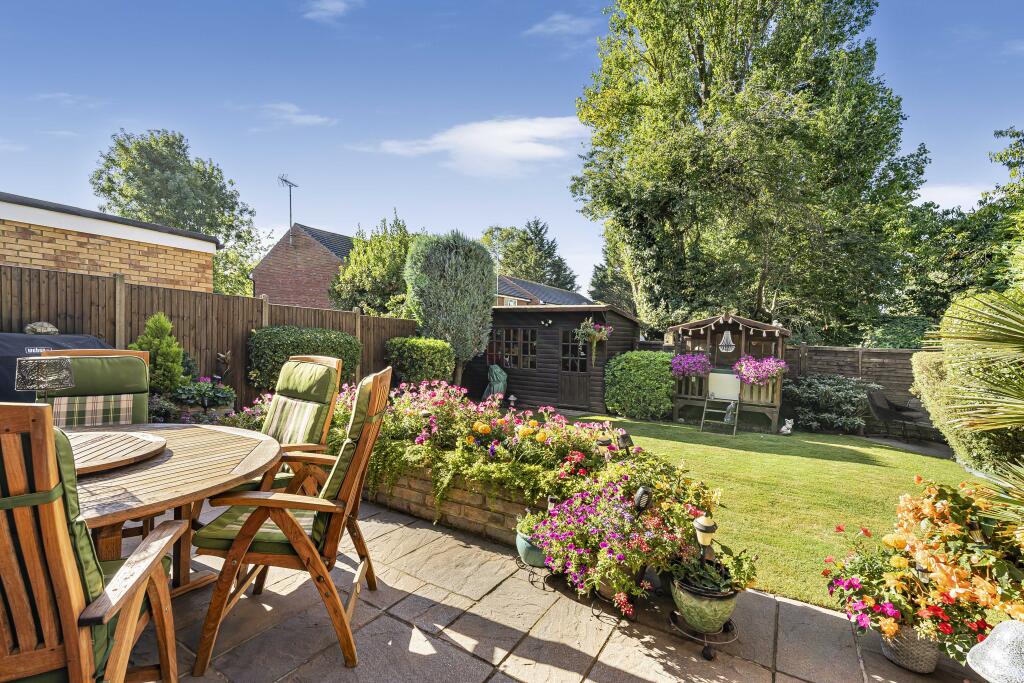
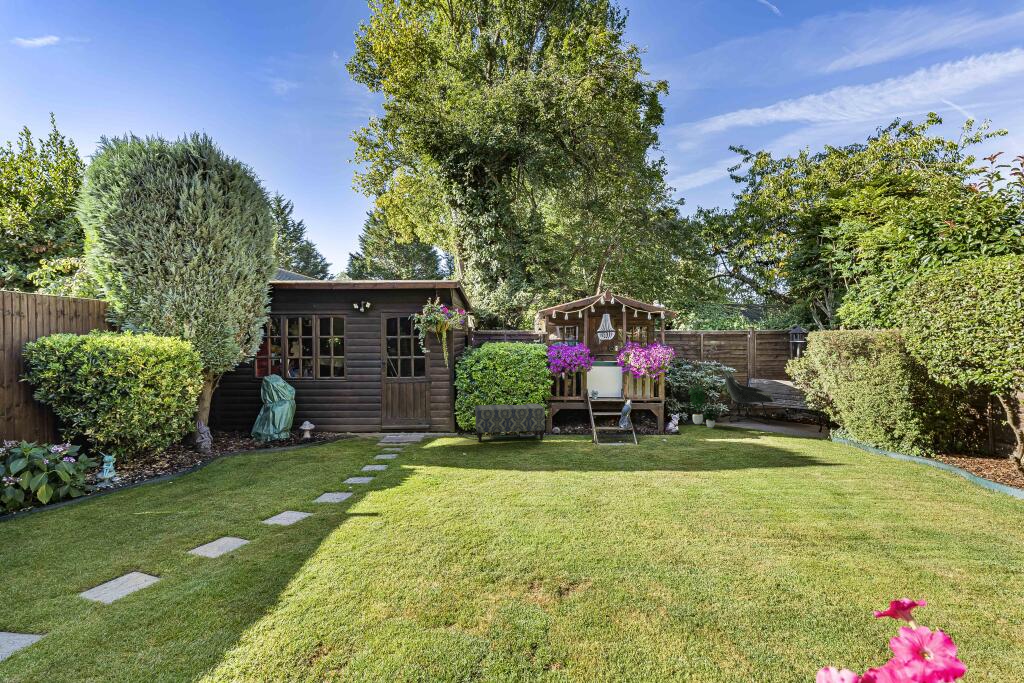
bench: none [608,394,661,424] -> present [475,404,545,442]
potted plant: none [814,396,840,438] -> present [689,386,718,428]

